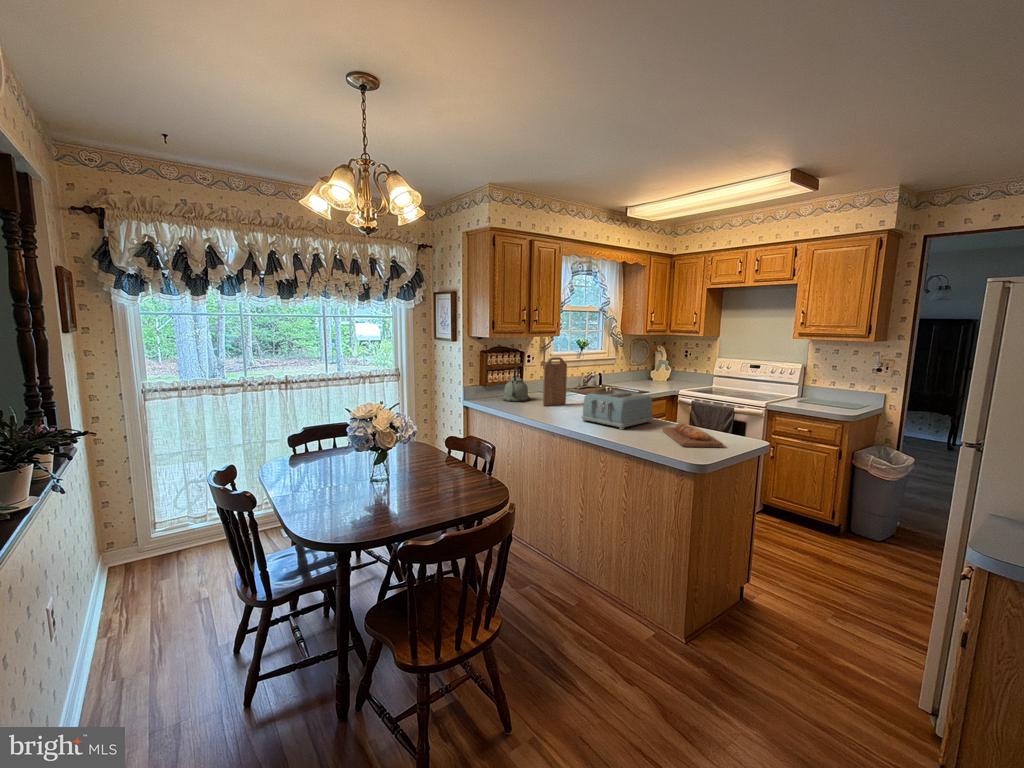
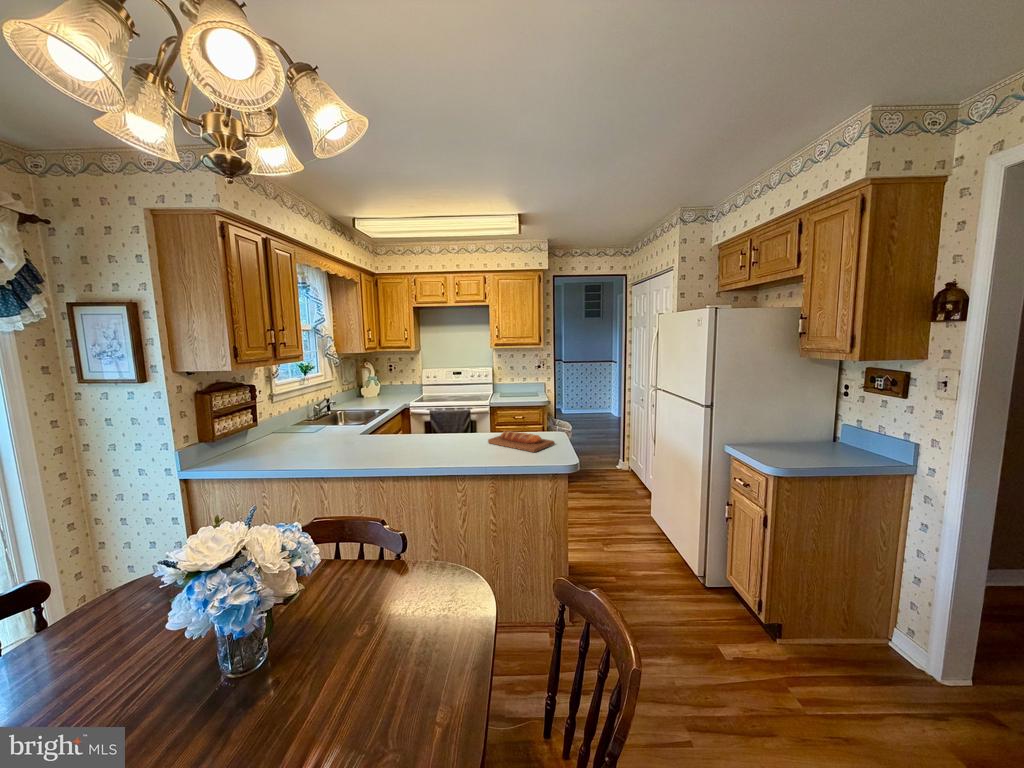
cutting board: present [543,357,567,406] -> none [316,386,340,448]
kettle: present [502,367,530,402] -> none [243,407,286,455]
toaster: present [582,390,653,430] -> none [404,412,463,454]

